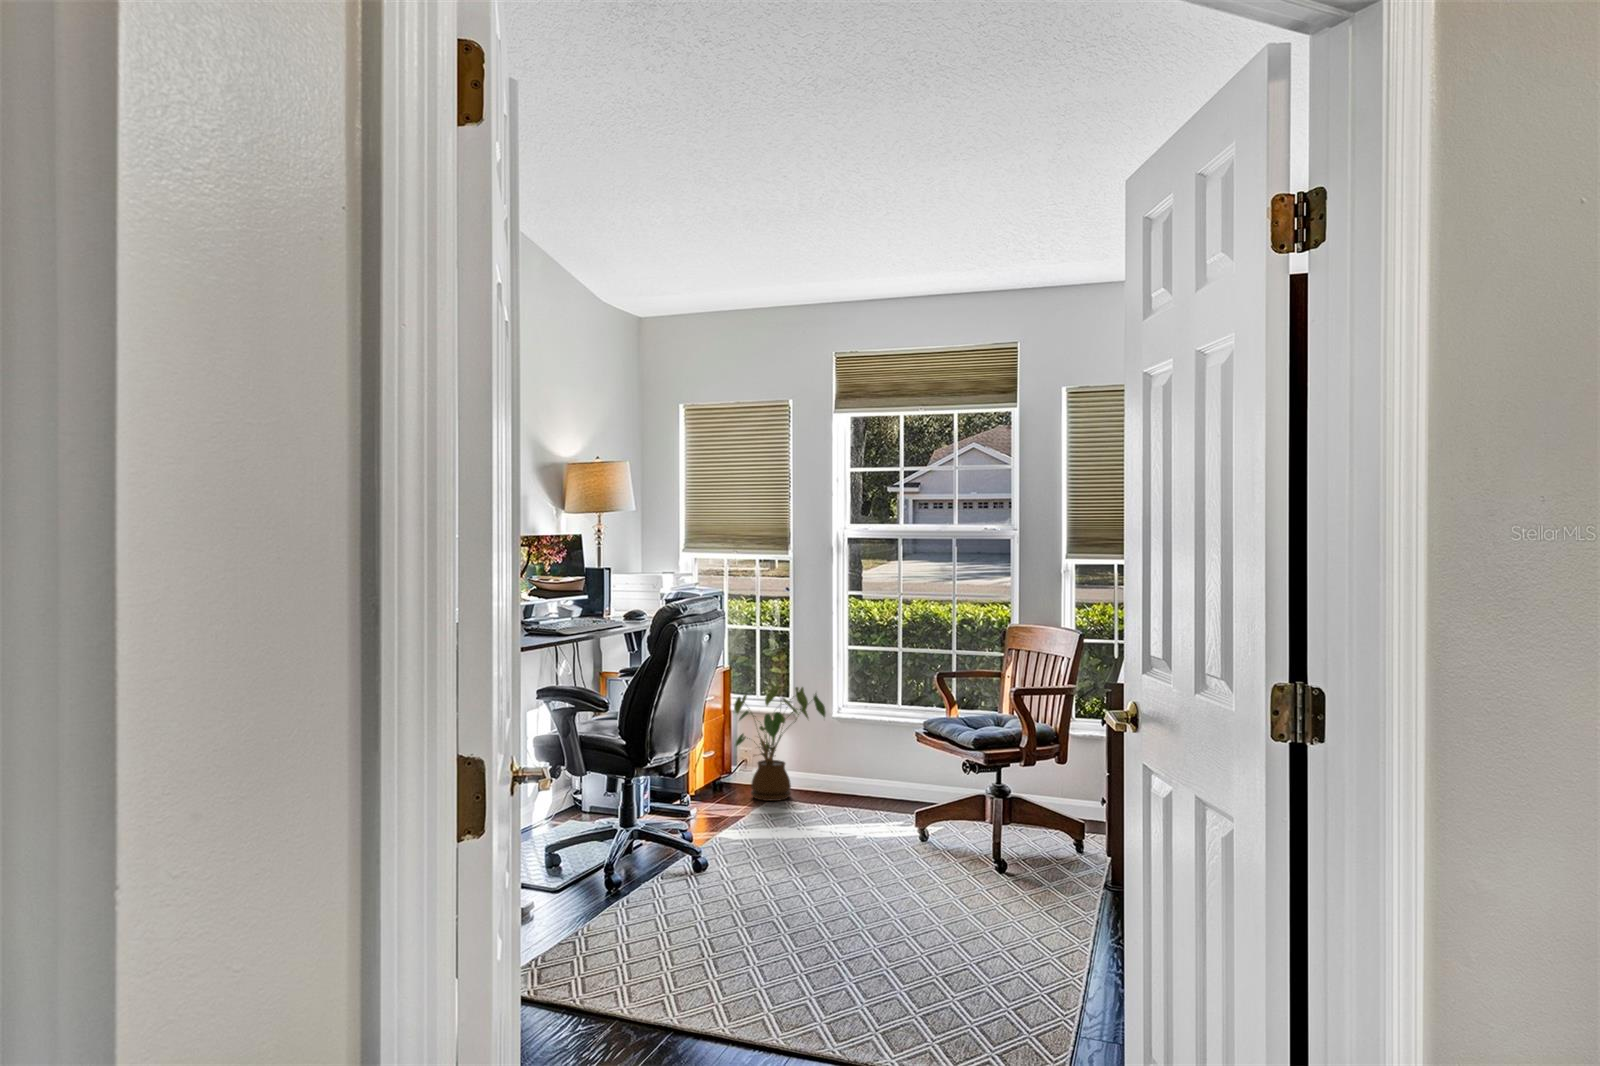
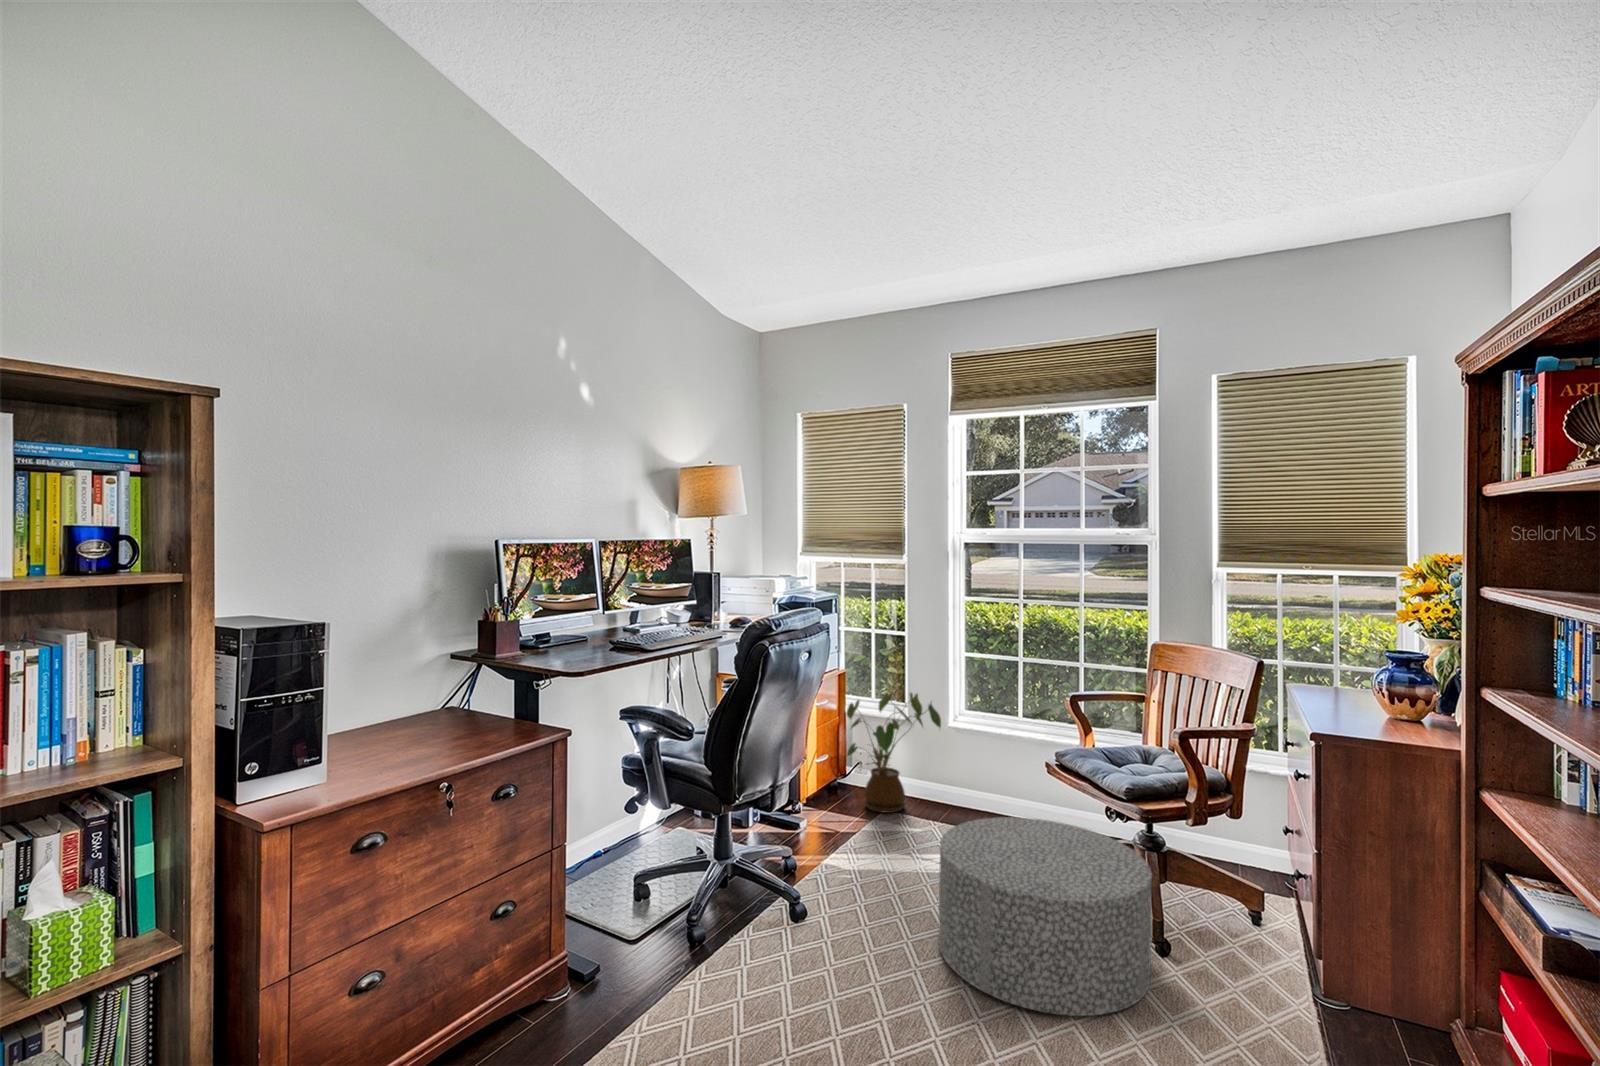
ottoman: none [821,778,990,905] -> present [938,817,1152,1016]

